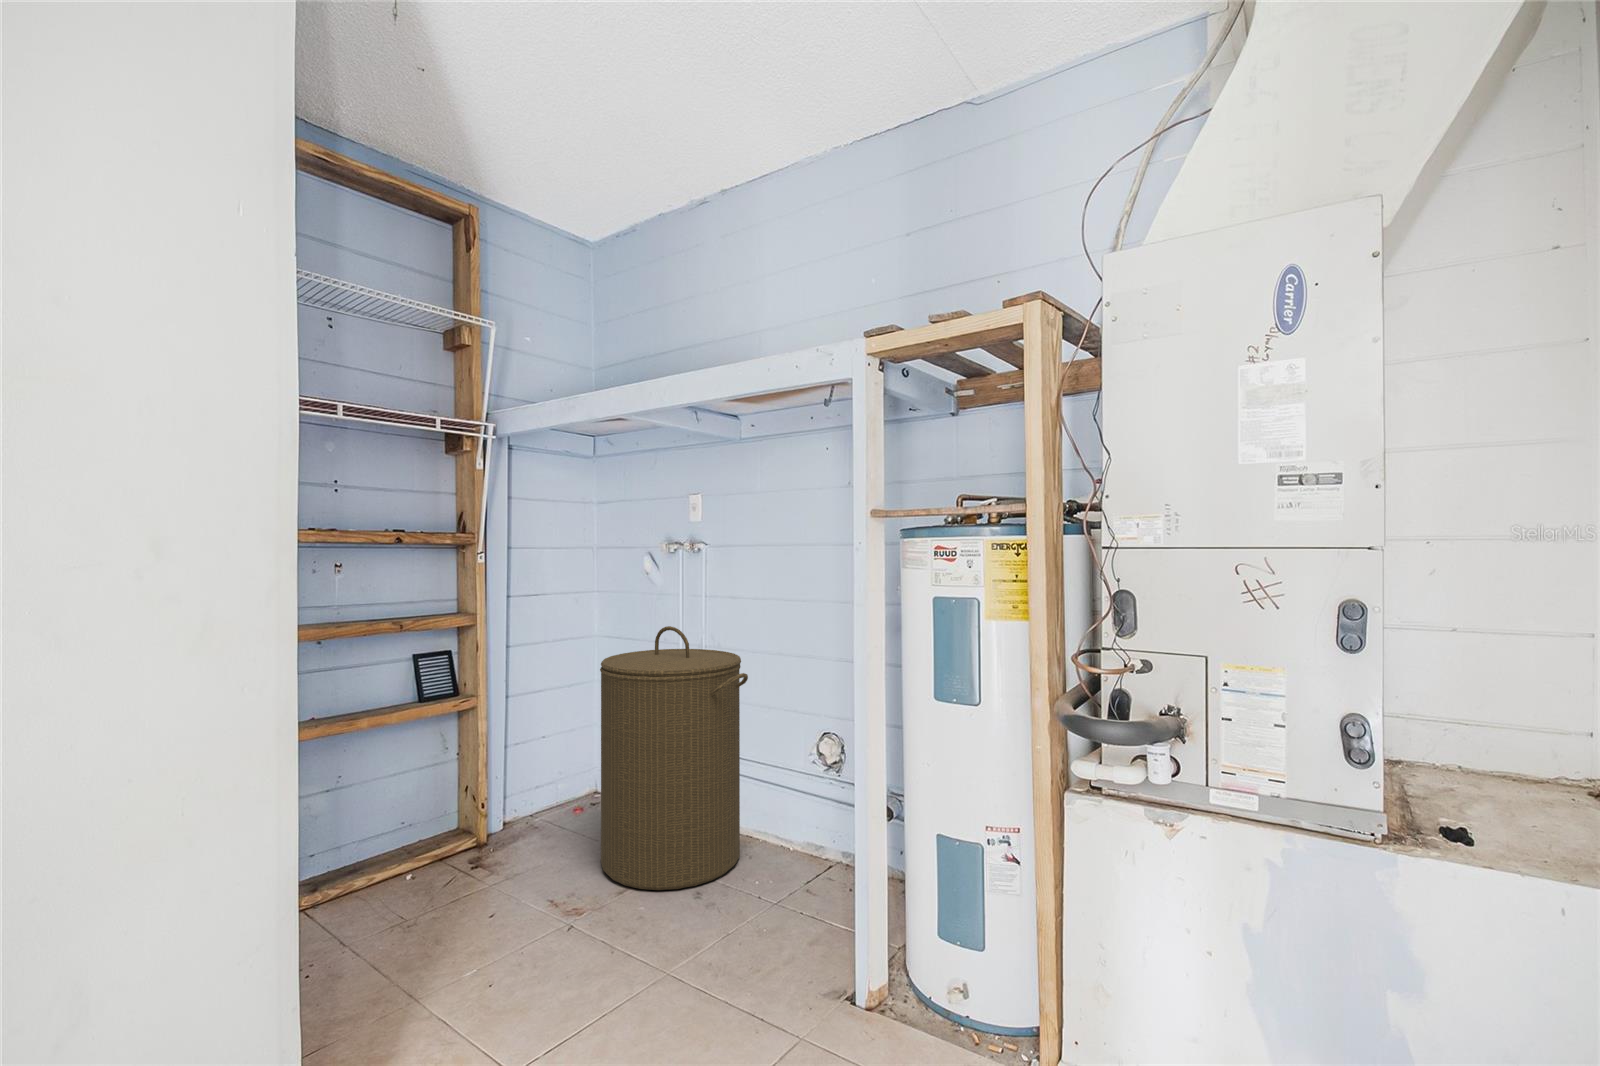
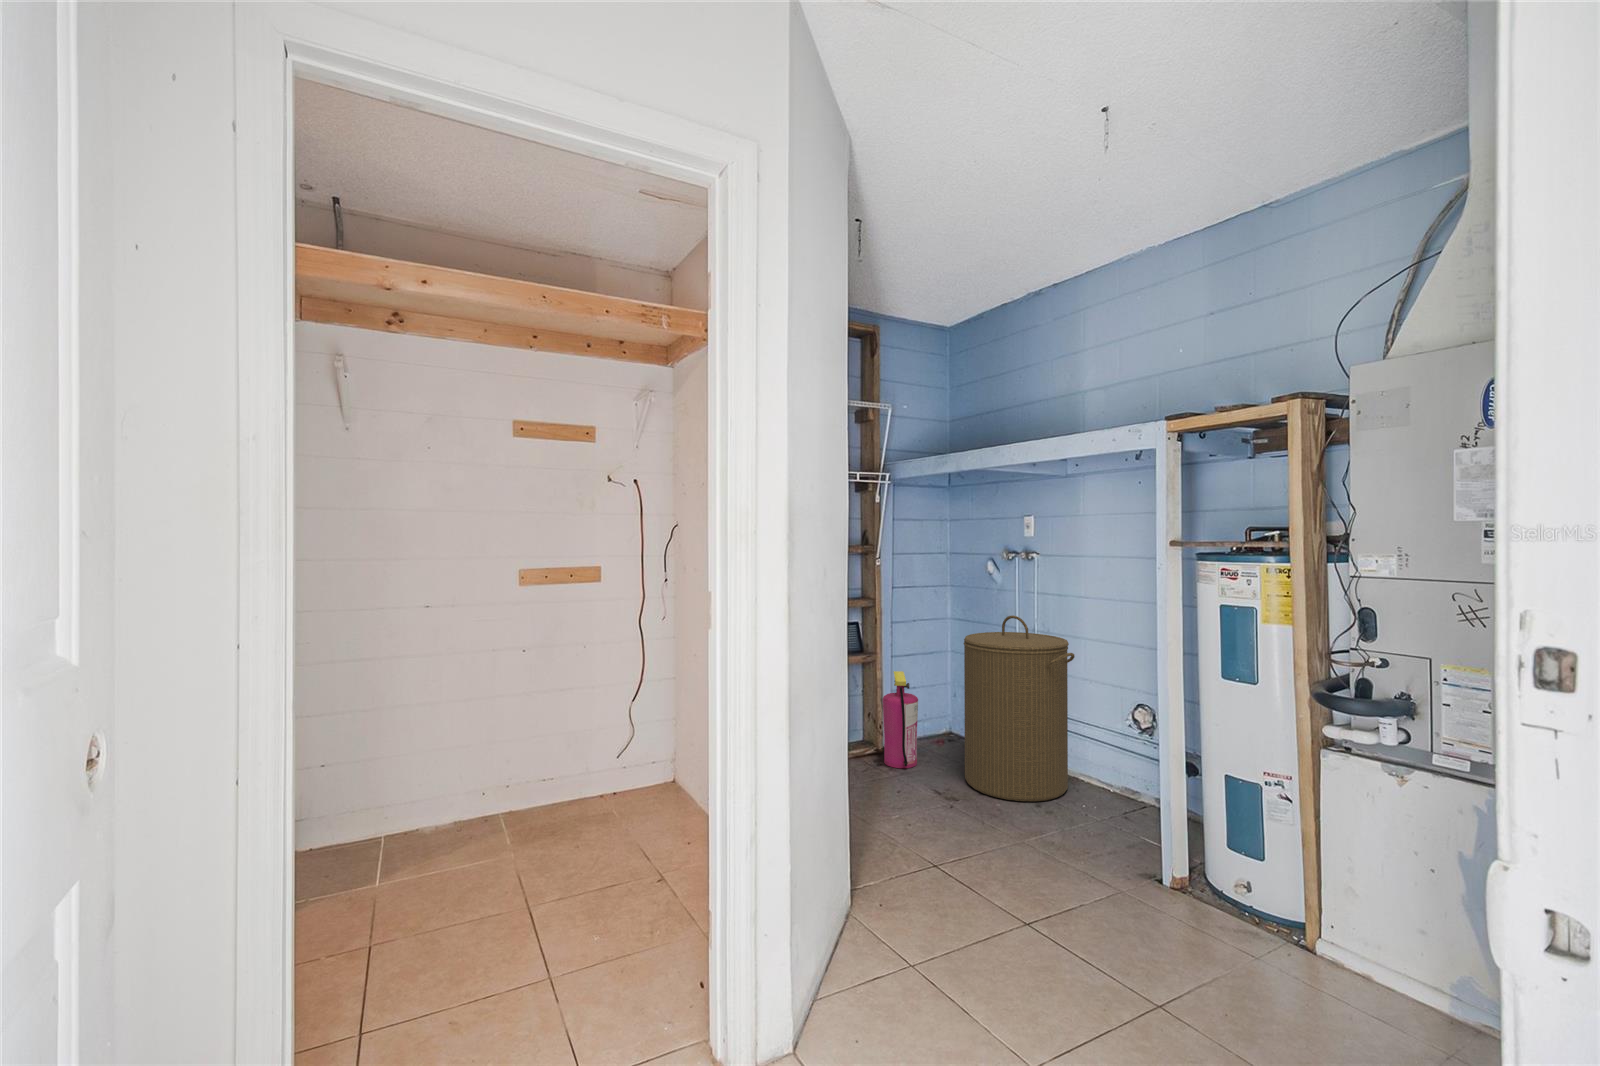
fire extinguisher: none [482,715,538,862] -> present [883,671,918,768]

